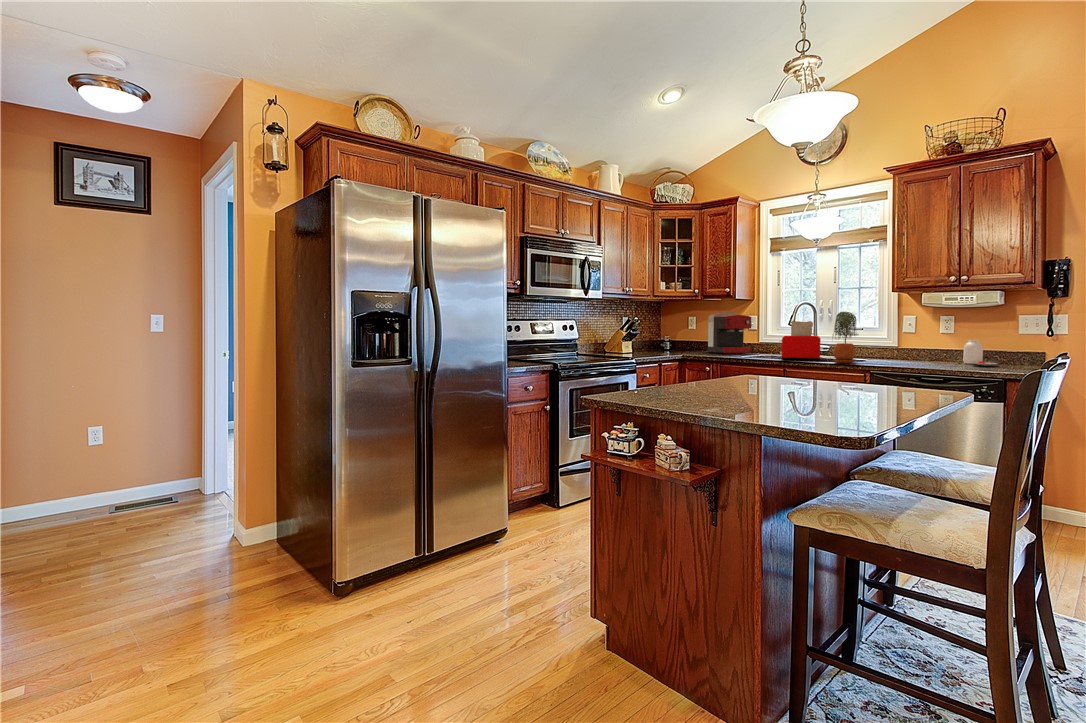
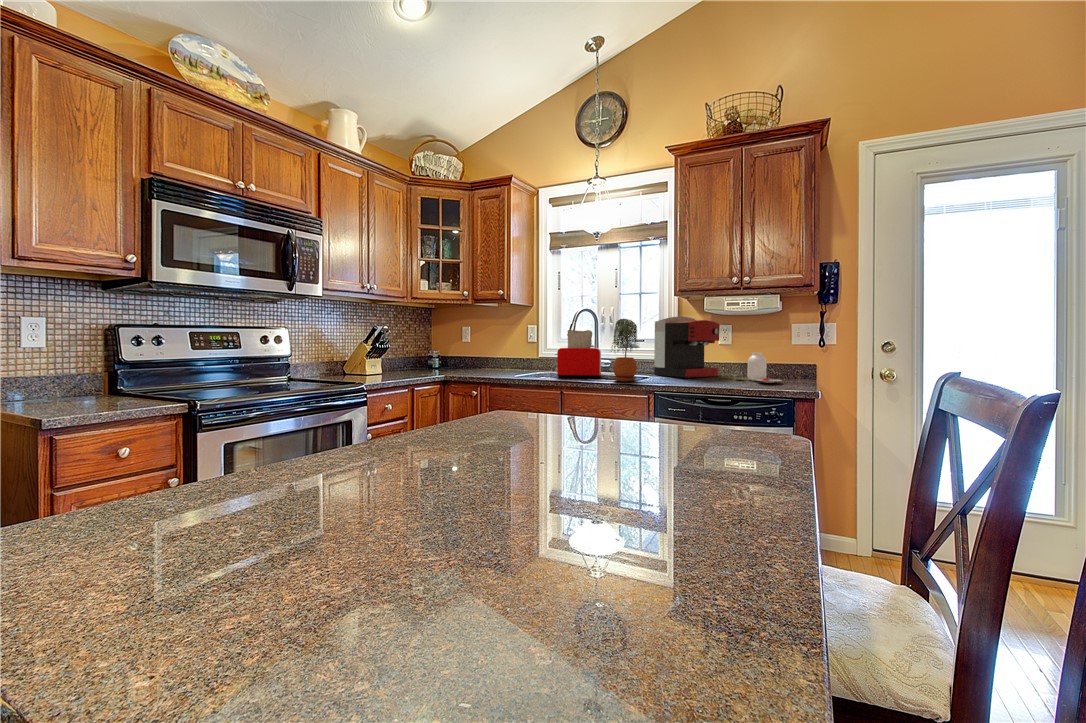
coffee maker: present [708,312,751,353] -> present [654,316,720,377]

